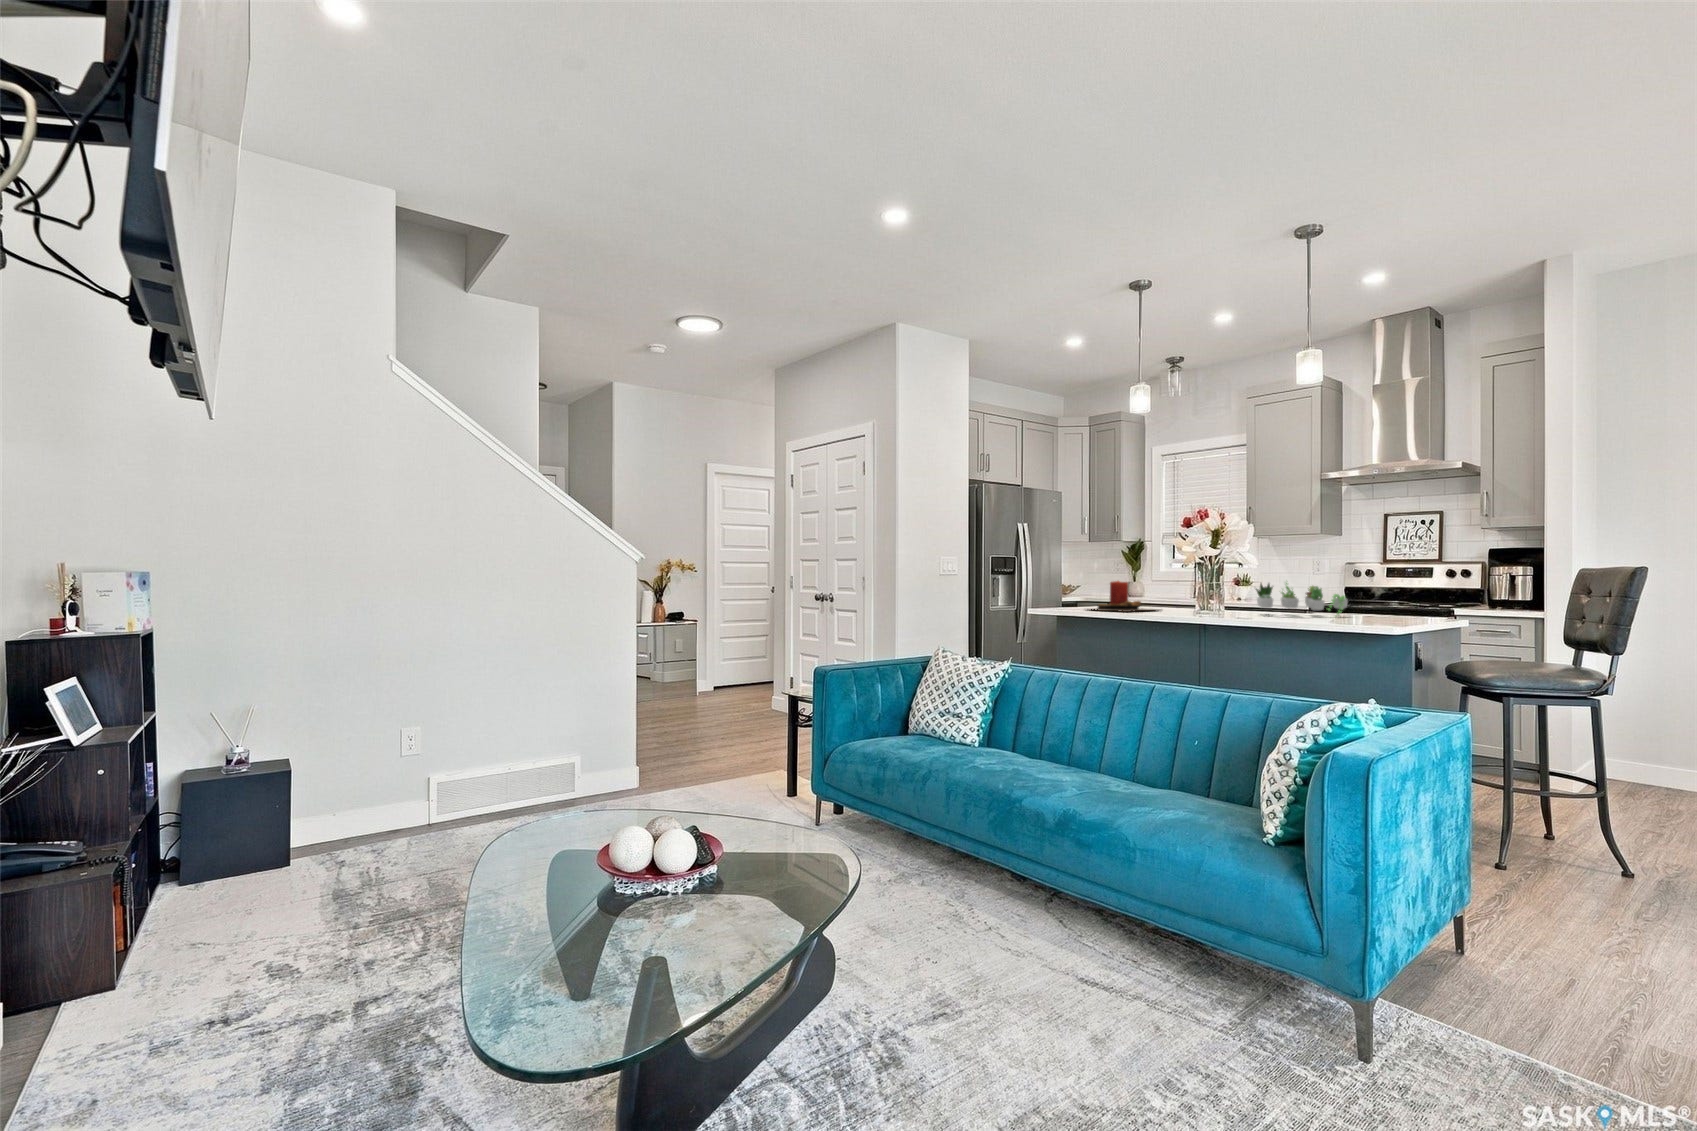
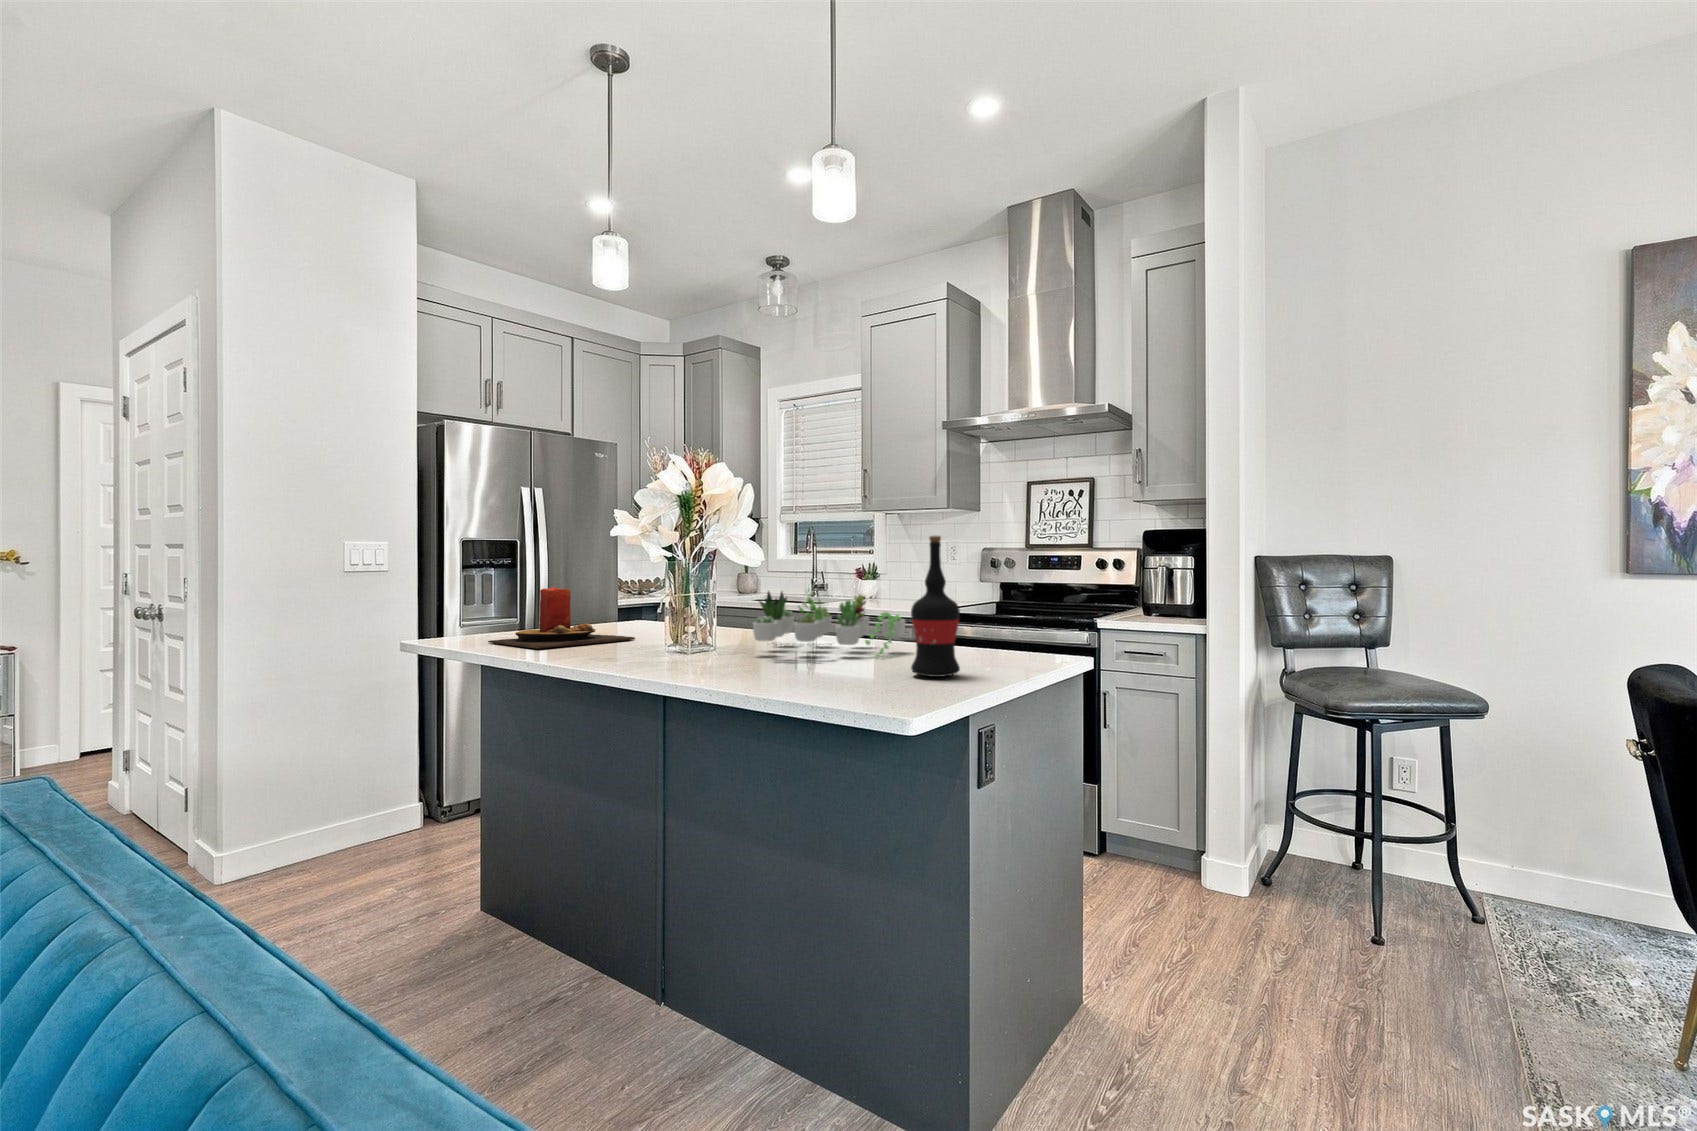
wine bottle: none [1372,552,1401,621] -> present [911,536,960,677]

